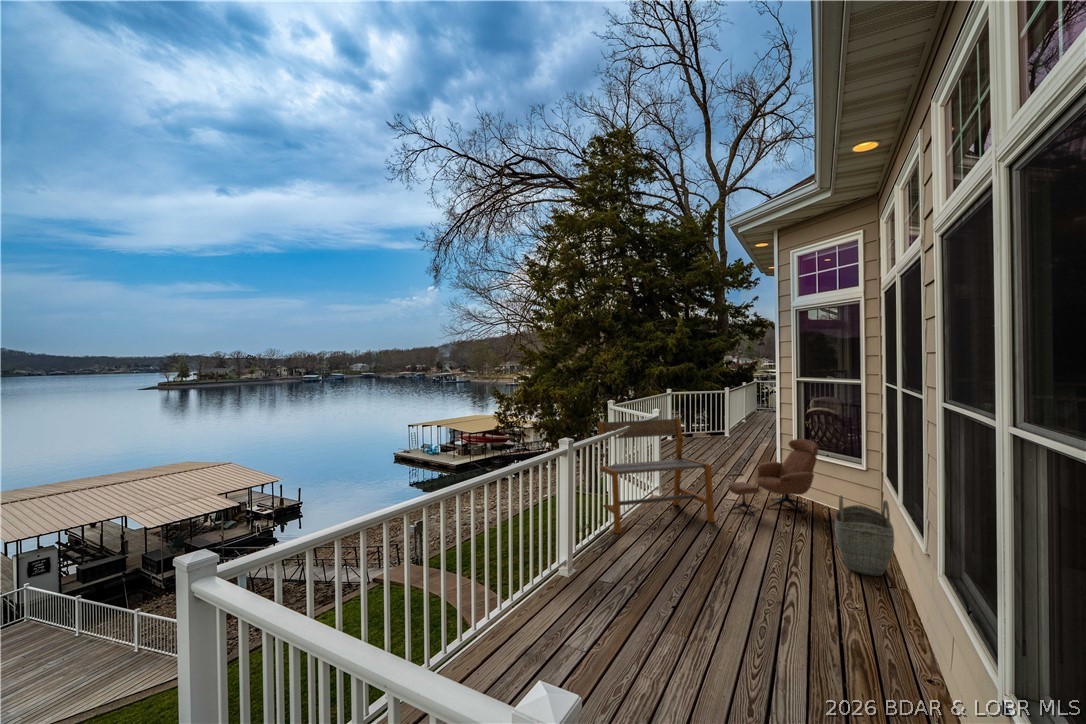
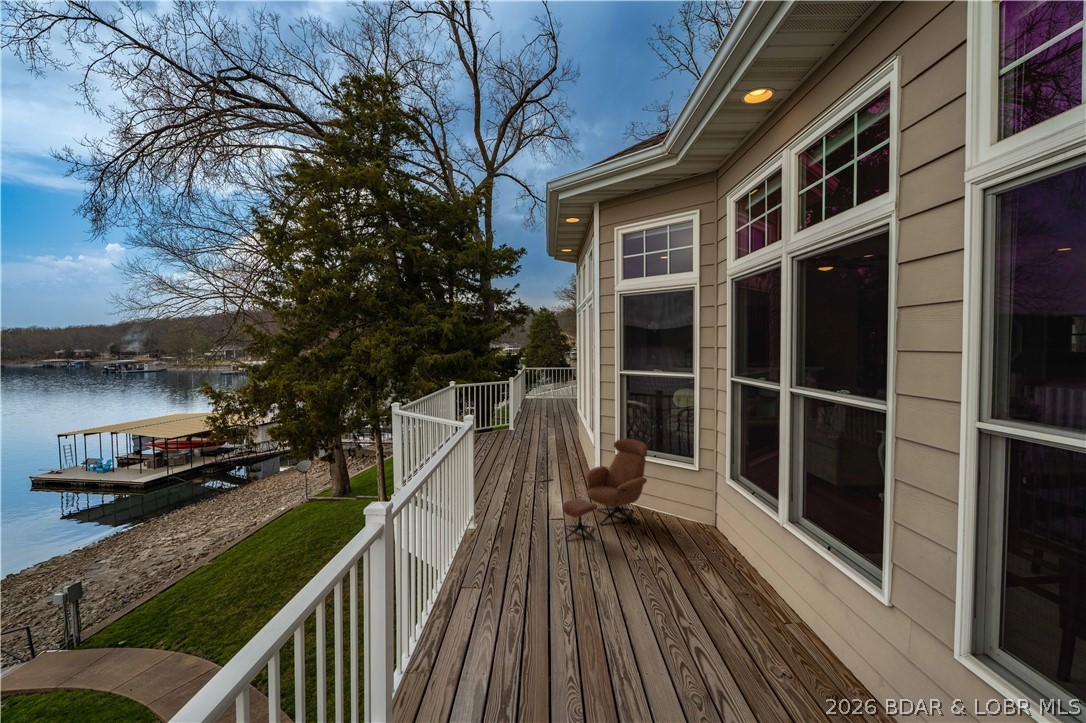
bench: present [598,418,714,533] -> none [395,428,558,624]
woven basket: present [835,495,894,576] -> none [708,516,778,610]

